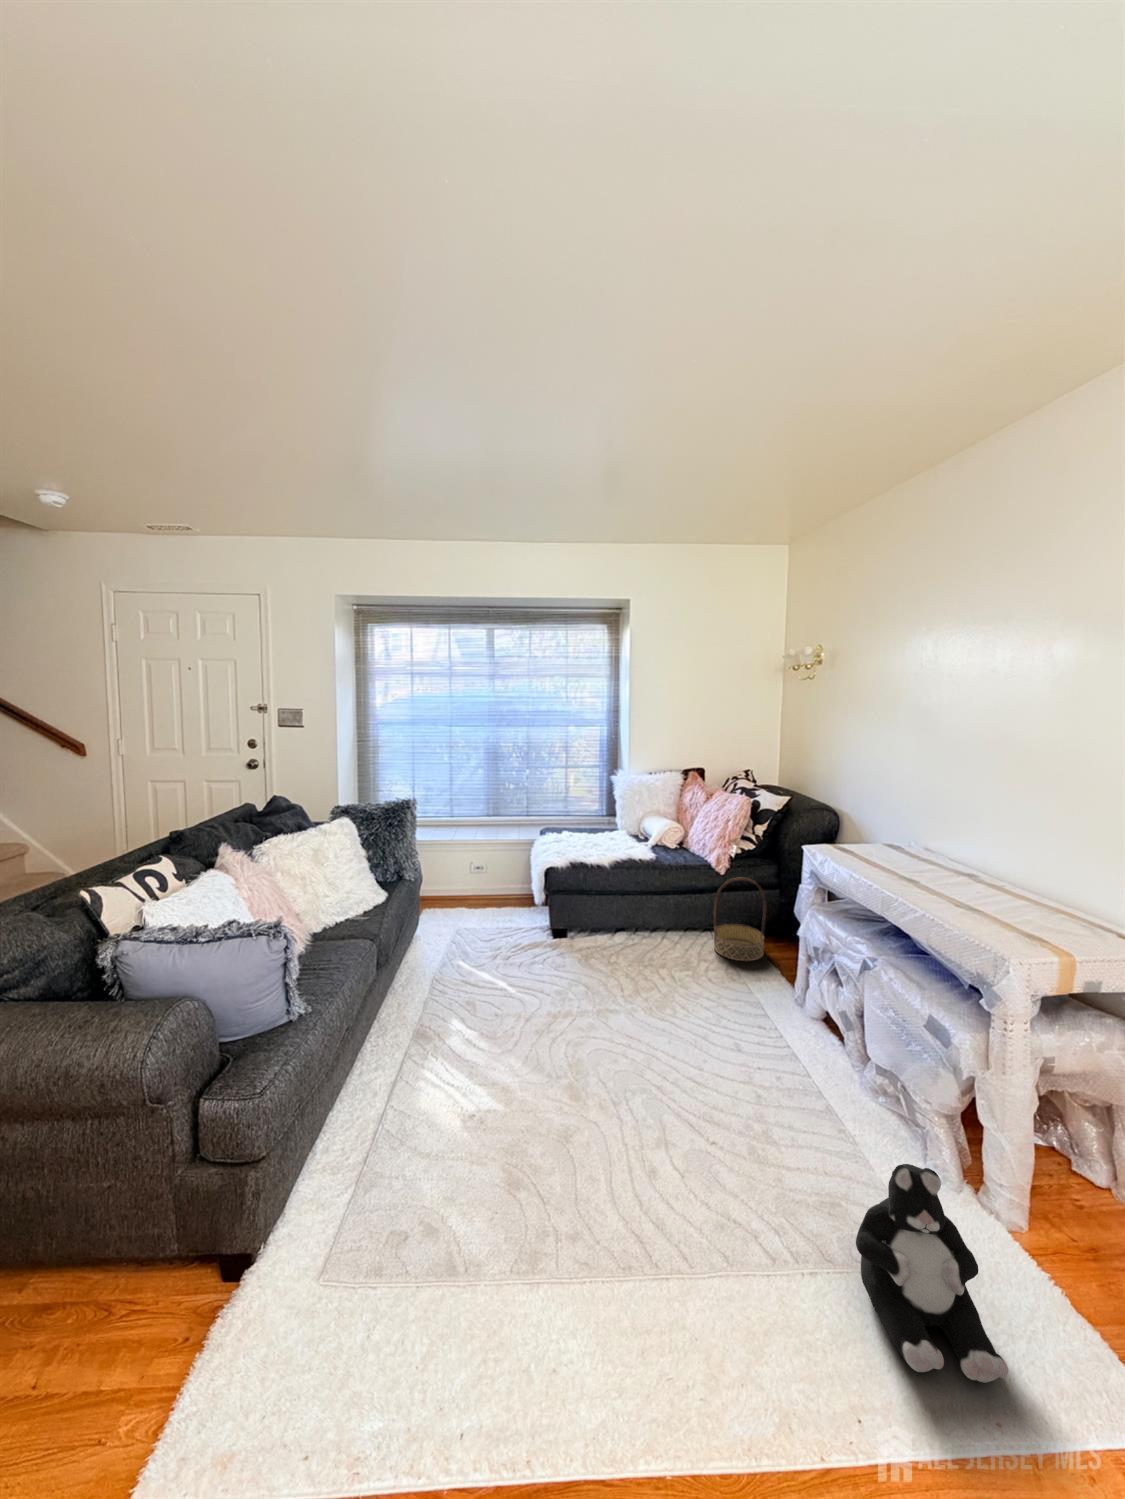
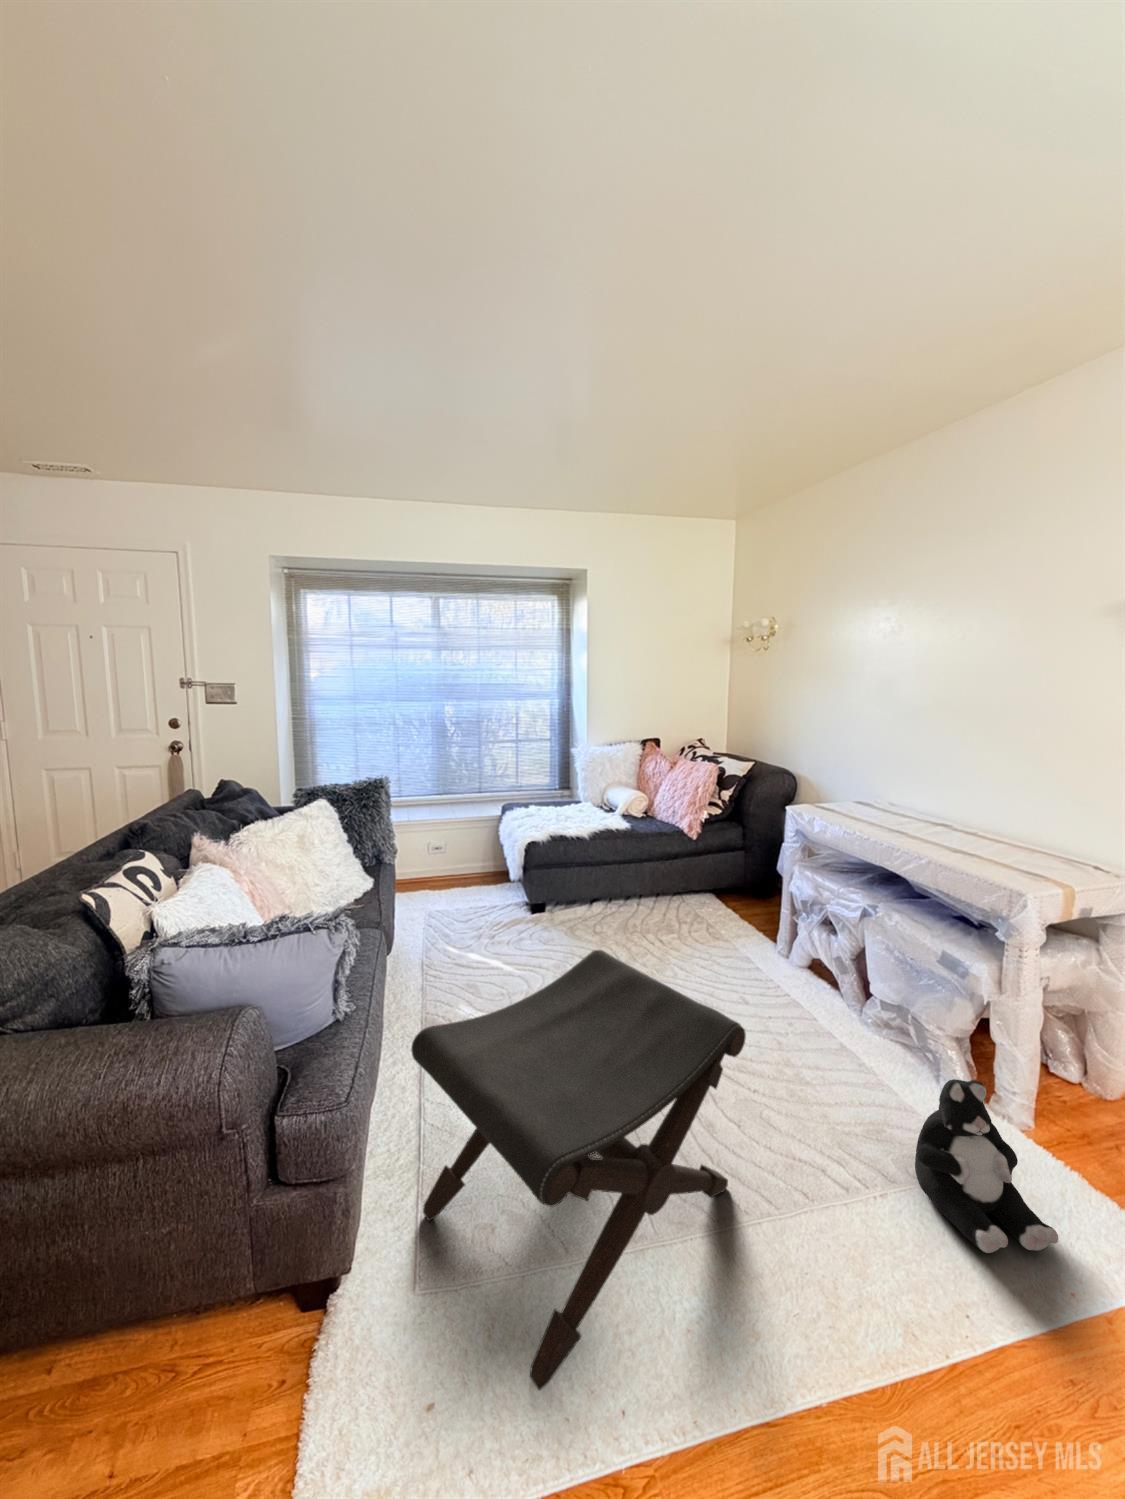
basket: present [714,878,766,961] -> none [690,842,738,921]
footstool: none [338,978,660,1404] -> present [411,950,746,1390]

